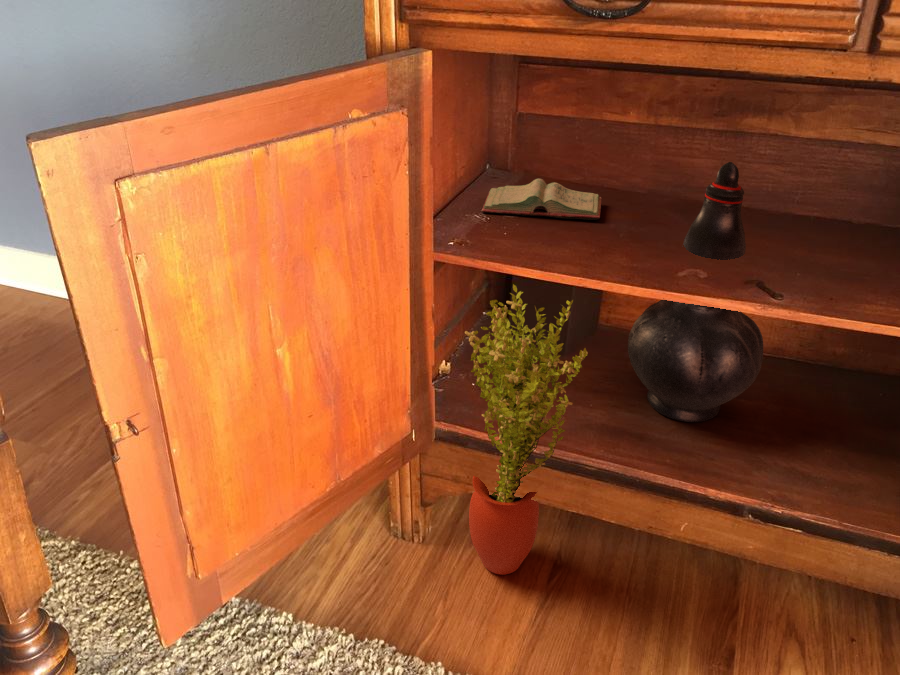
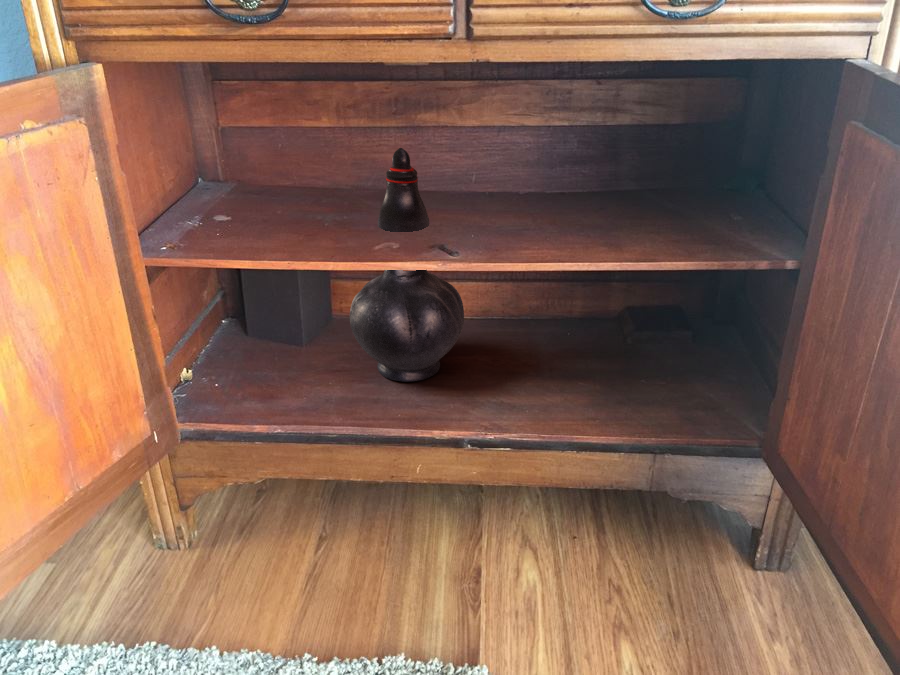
book: present [481,179,602,220] -> none [194,185,307,220]
potted plant: present [465,284,588,575] -> none [182,276,305,557]

